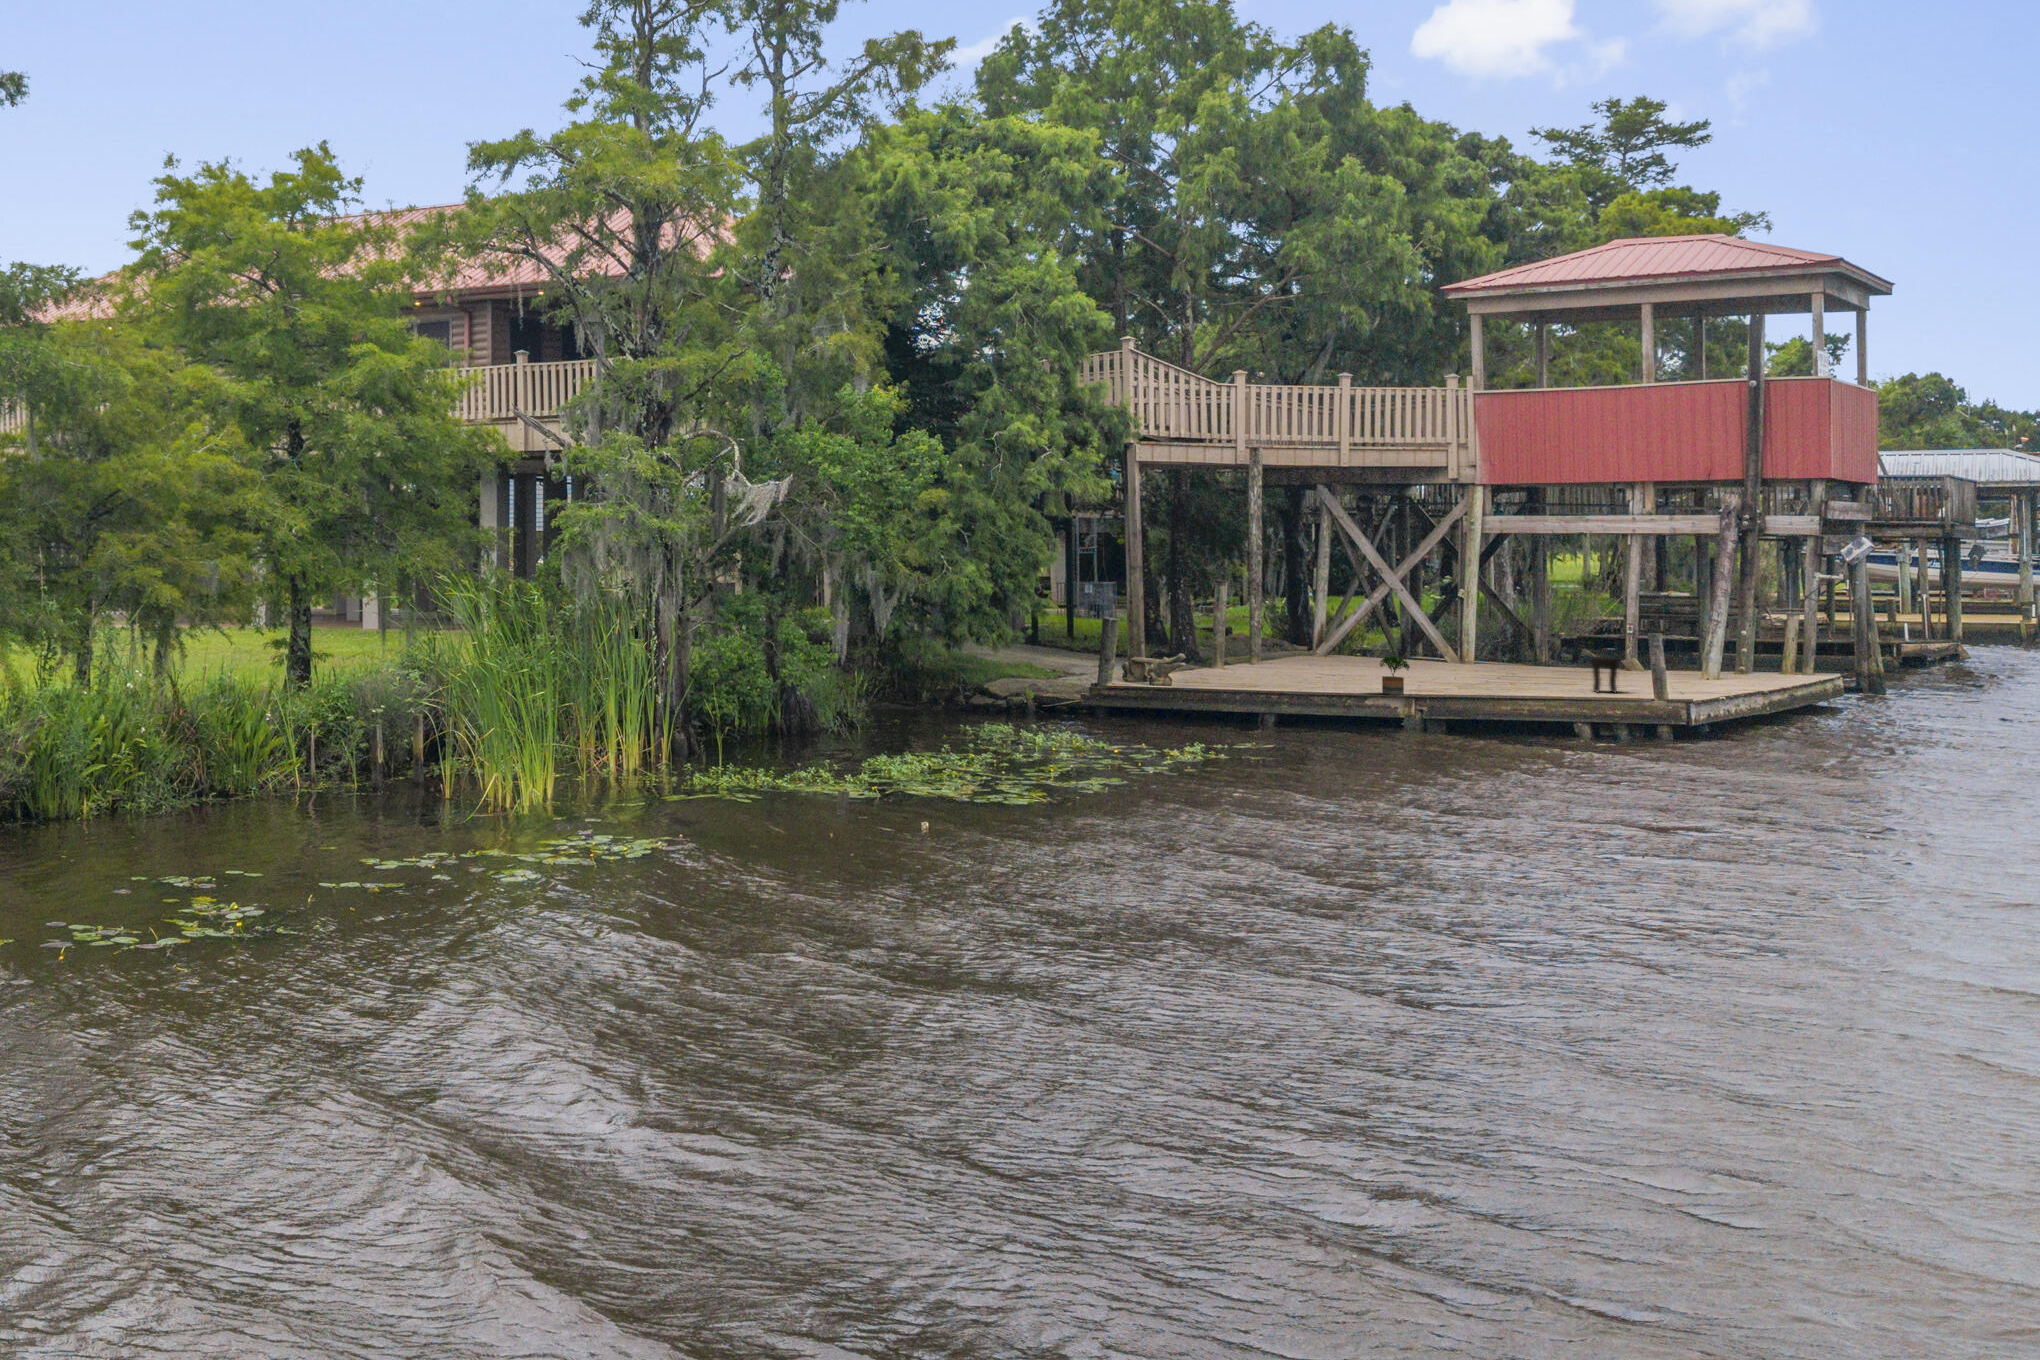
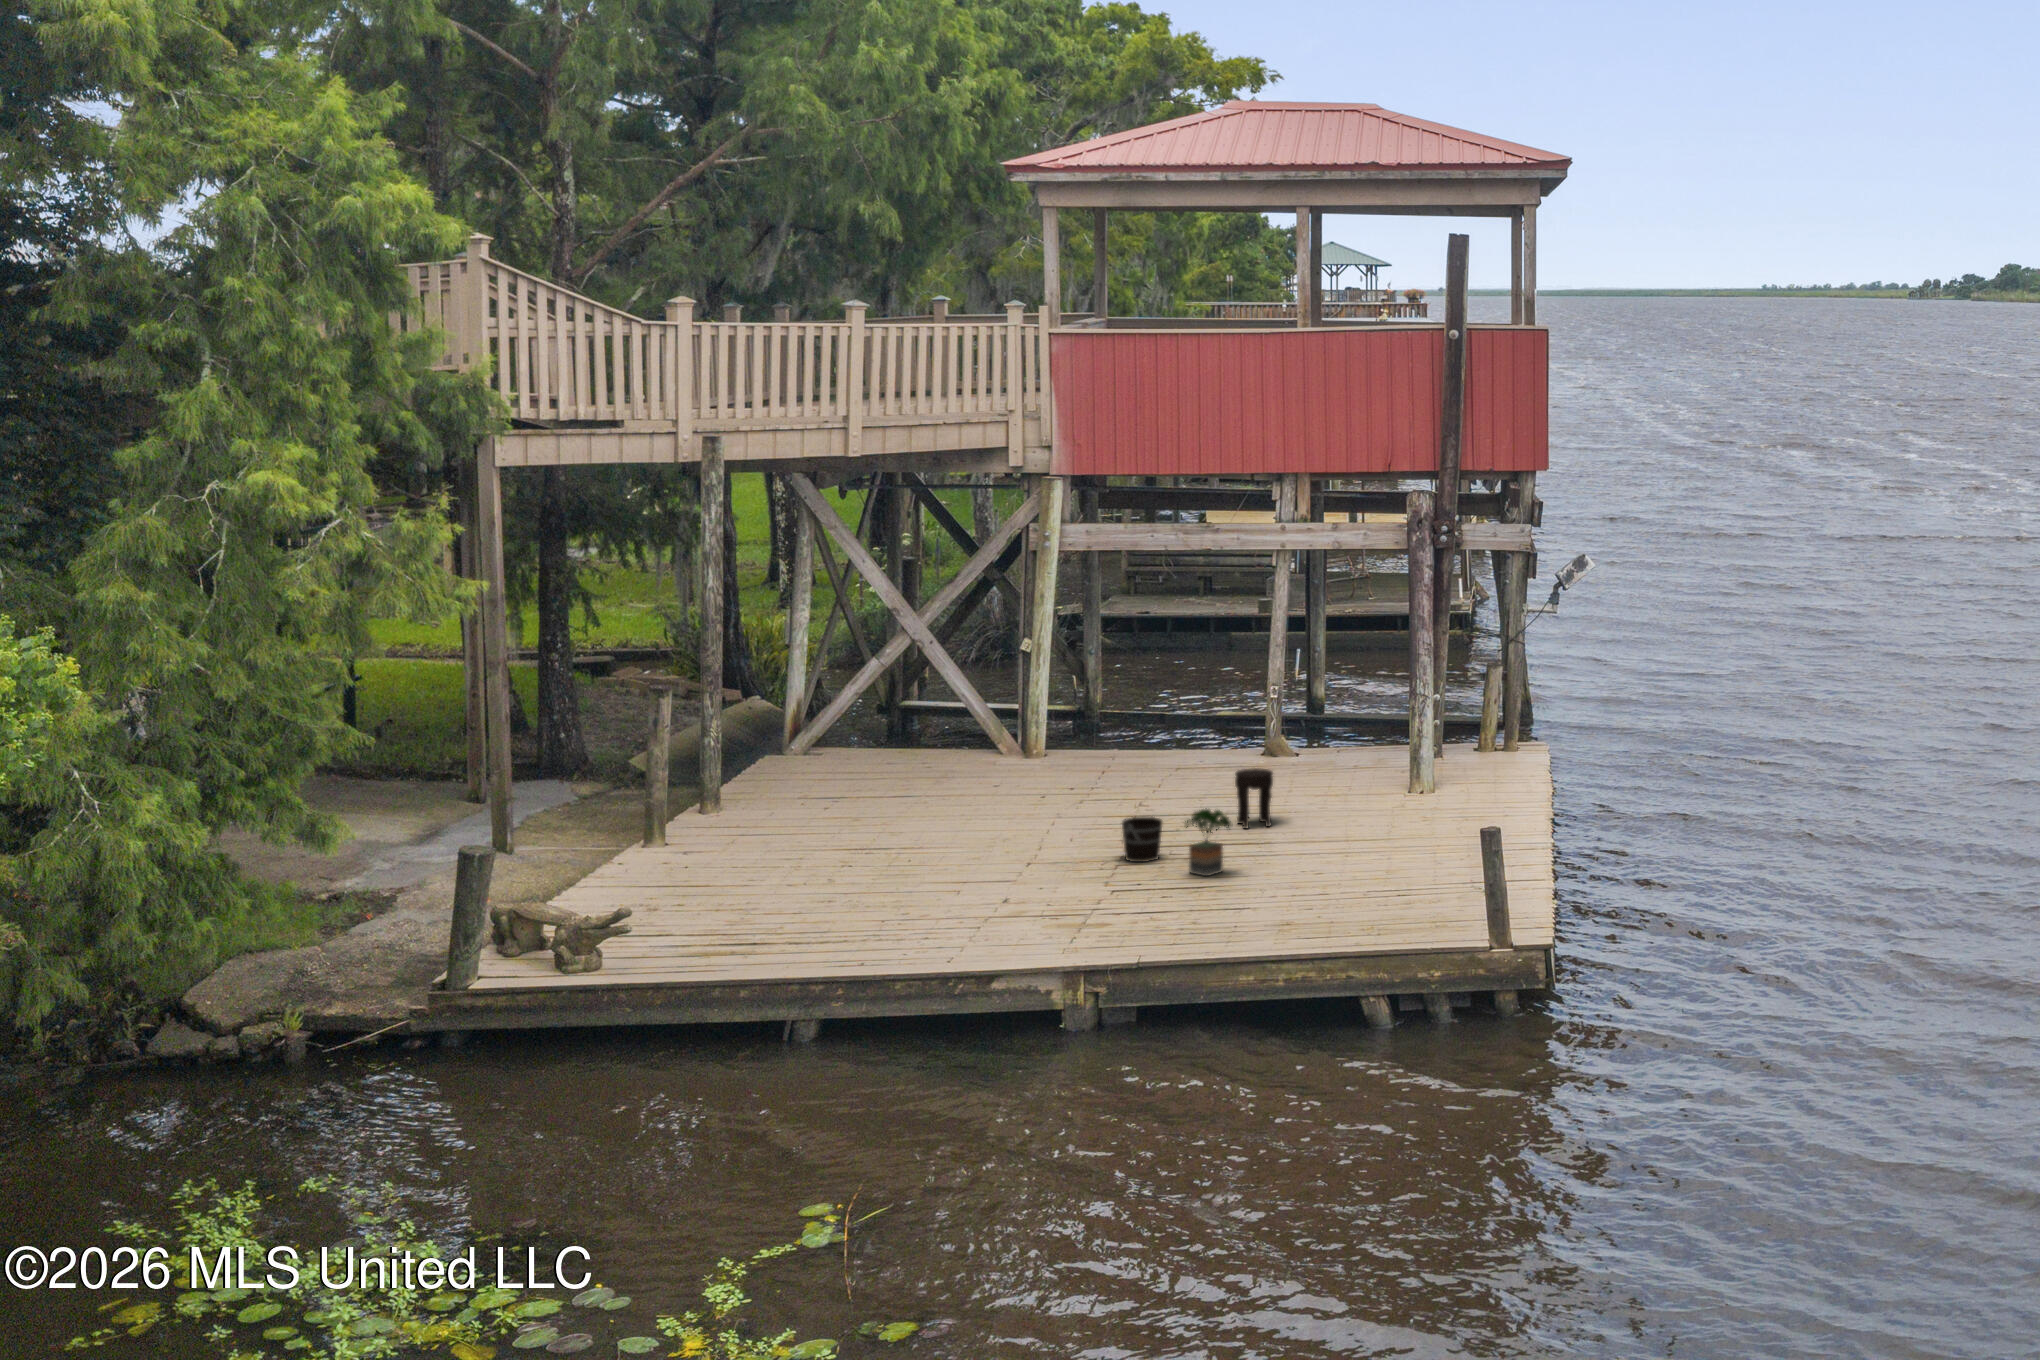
potted tree: present [1380,656,1410,695] -> present [1185,808,1231,876]
bucket: none [1503,671,1531,696] -> present [1122,817,1162,862]

